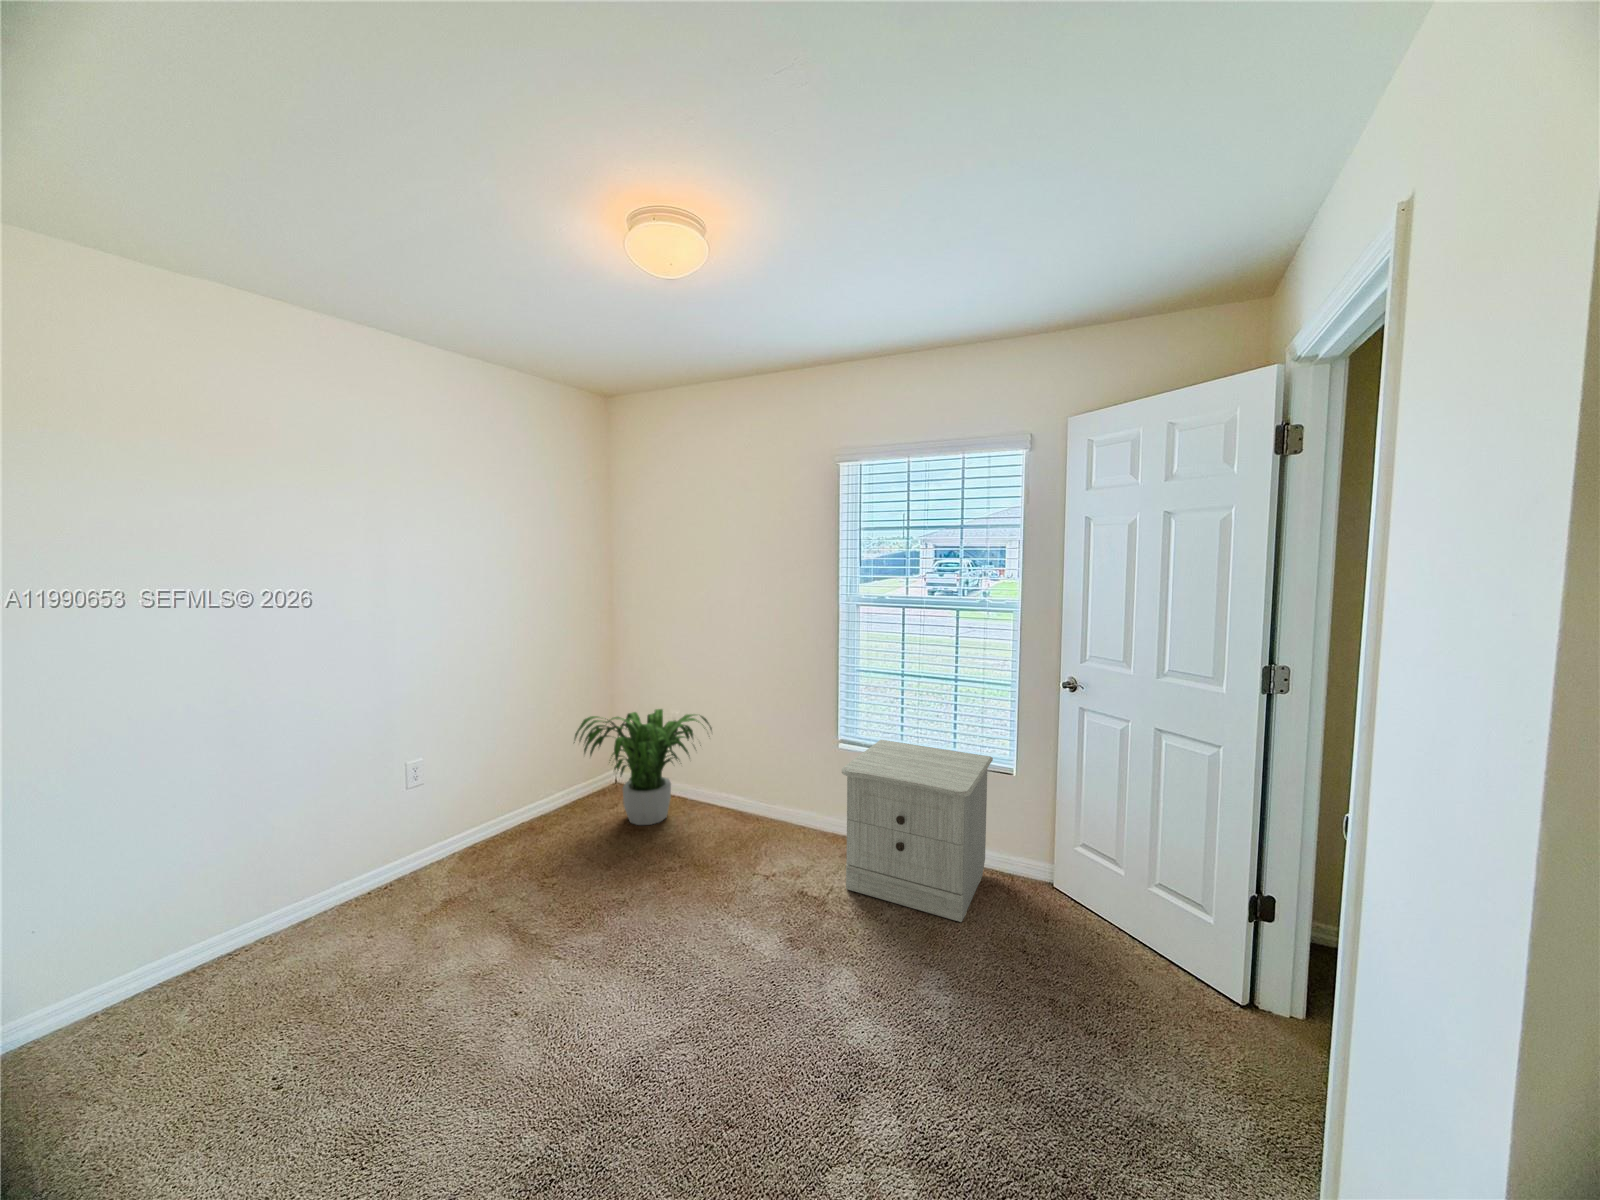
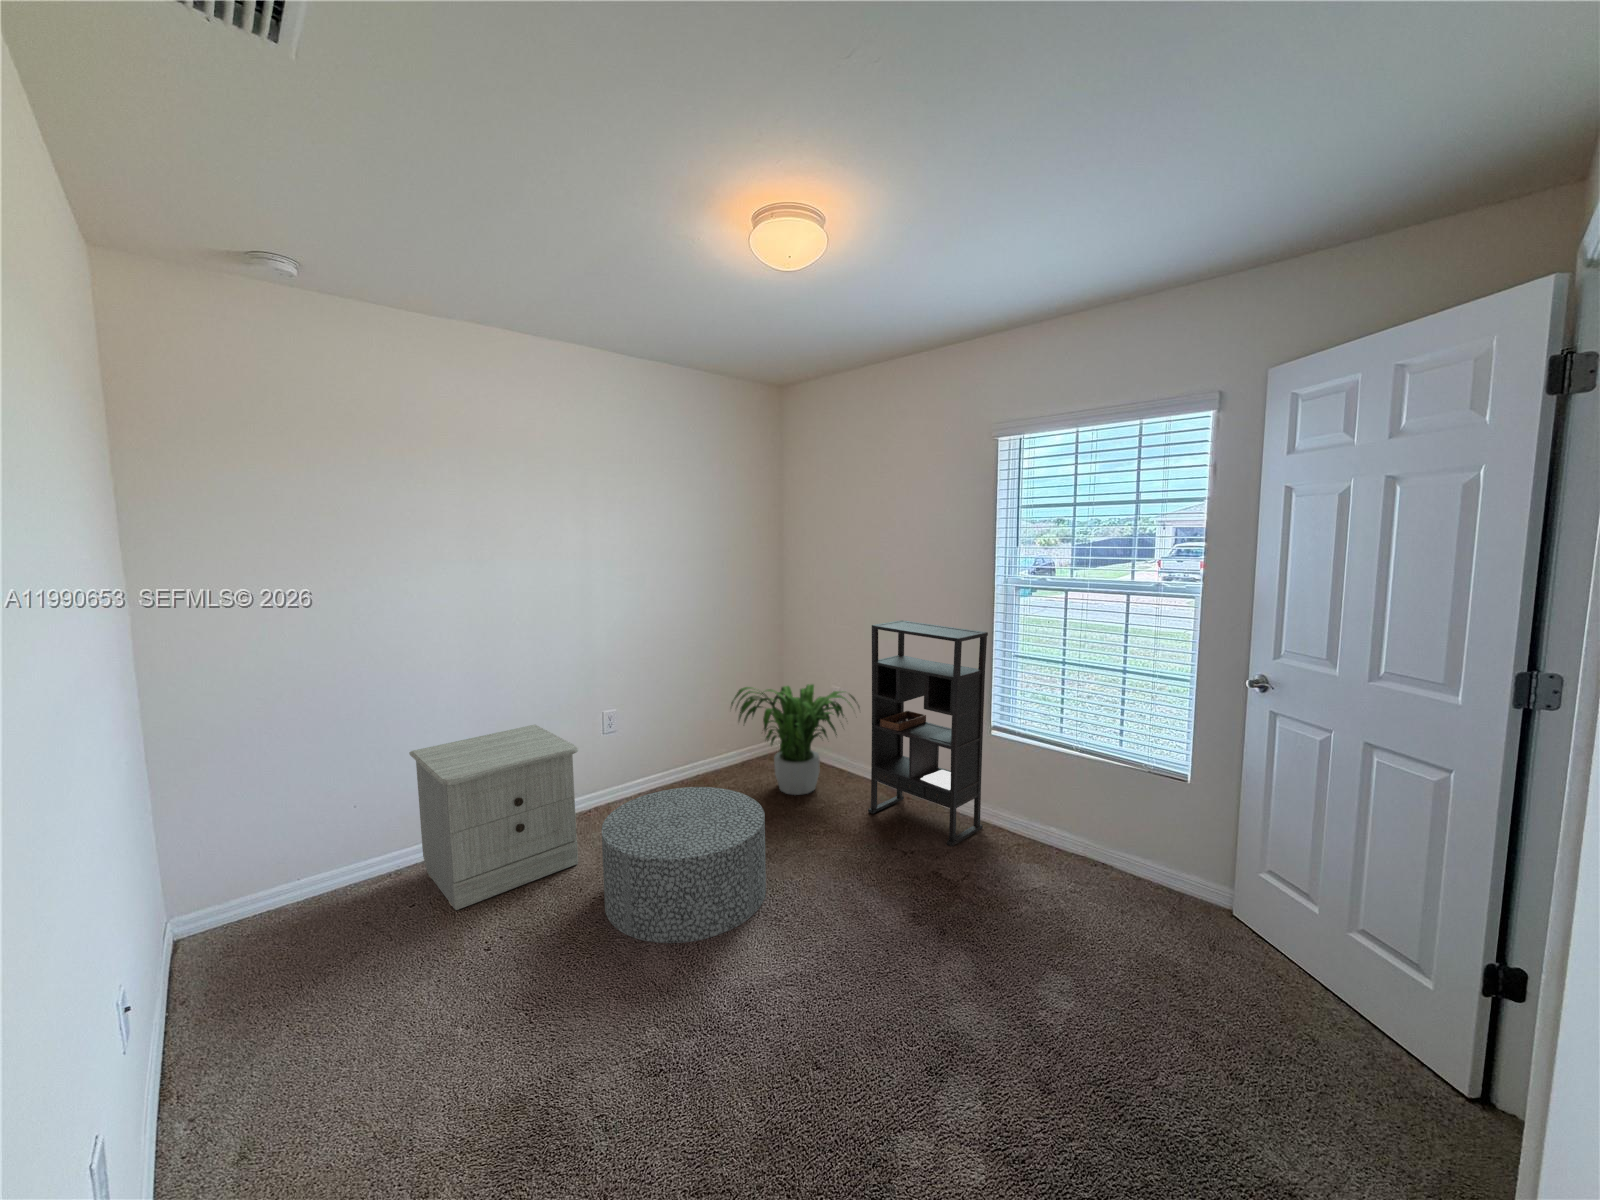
bookshelf: none [725,641,838,857] -> present [868,620,988,846]
nightstand: present [842,740,993,922] -> present [409,725,578,910]
ottoman: none [436,830,634,1022] -> present [602,787,766,943]

